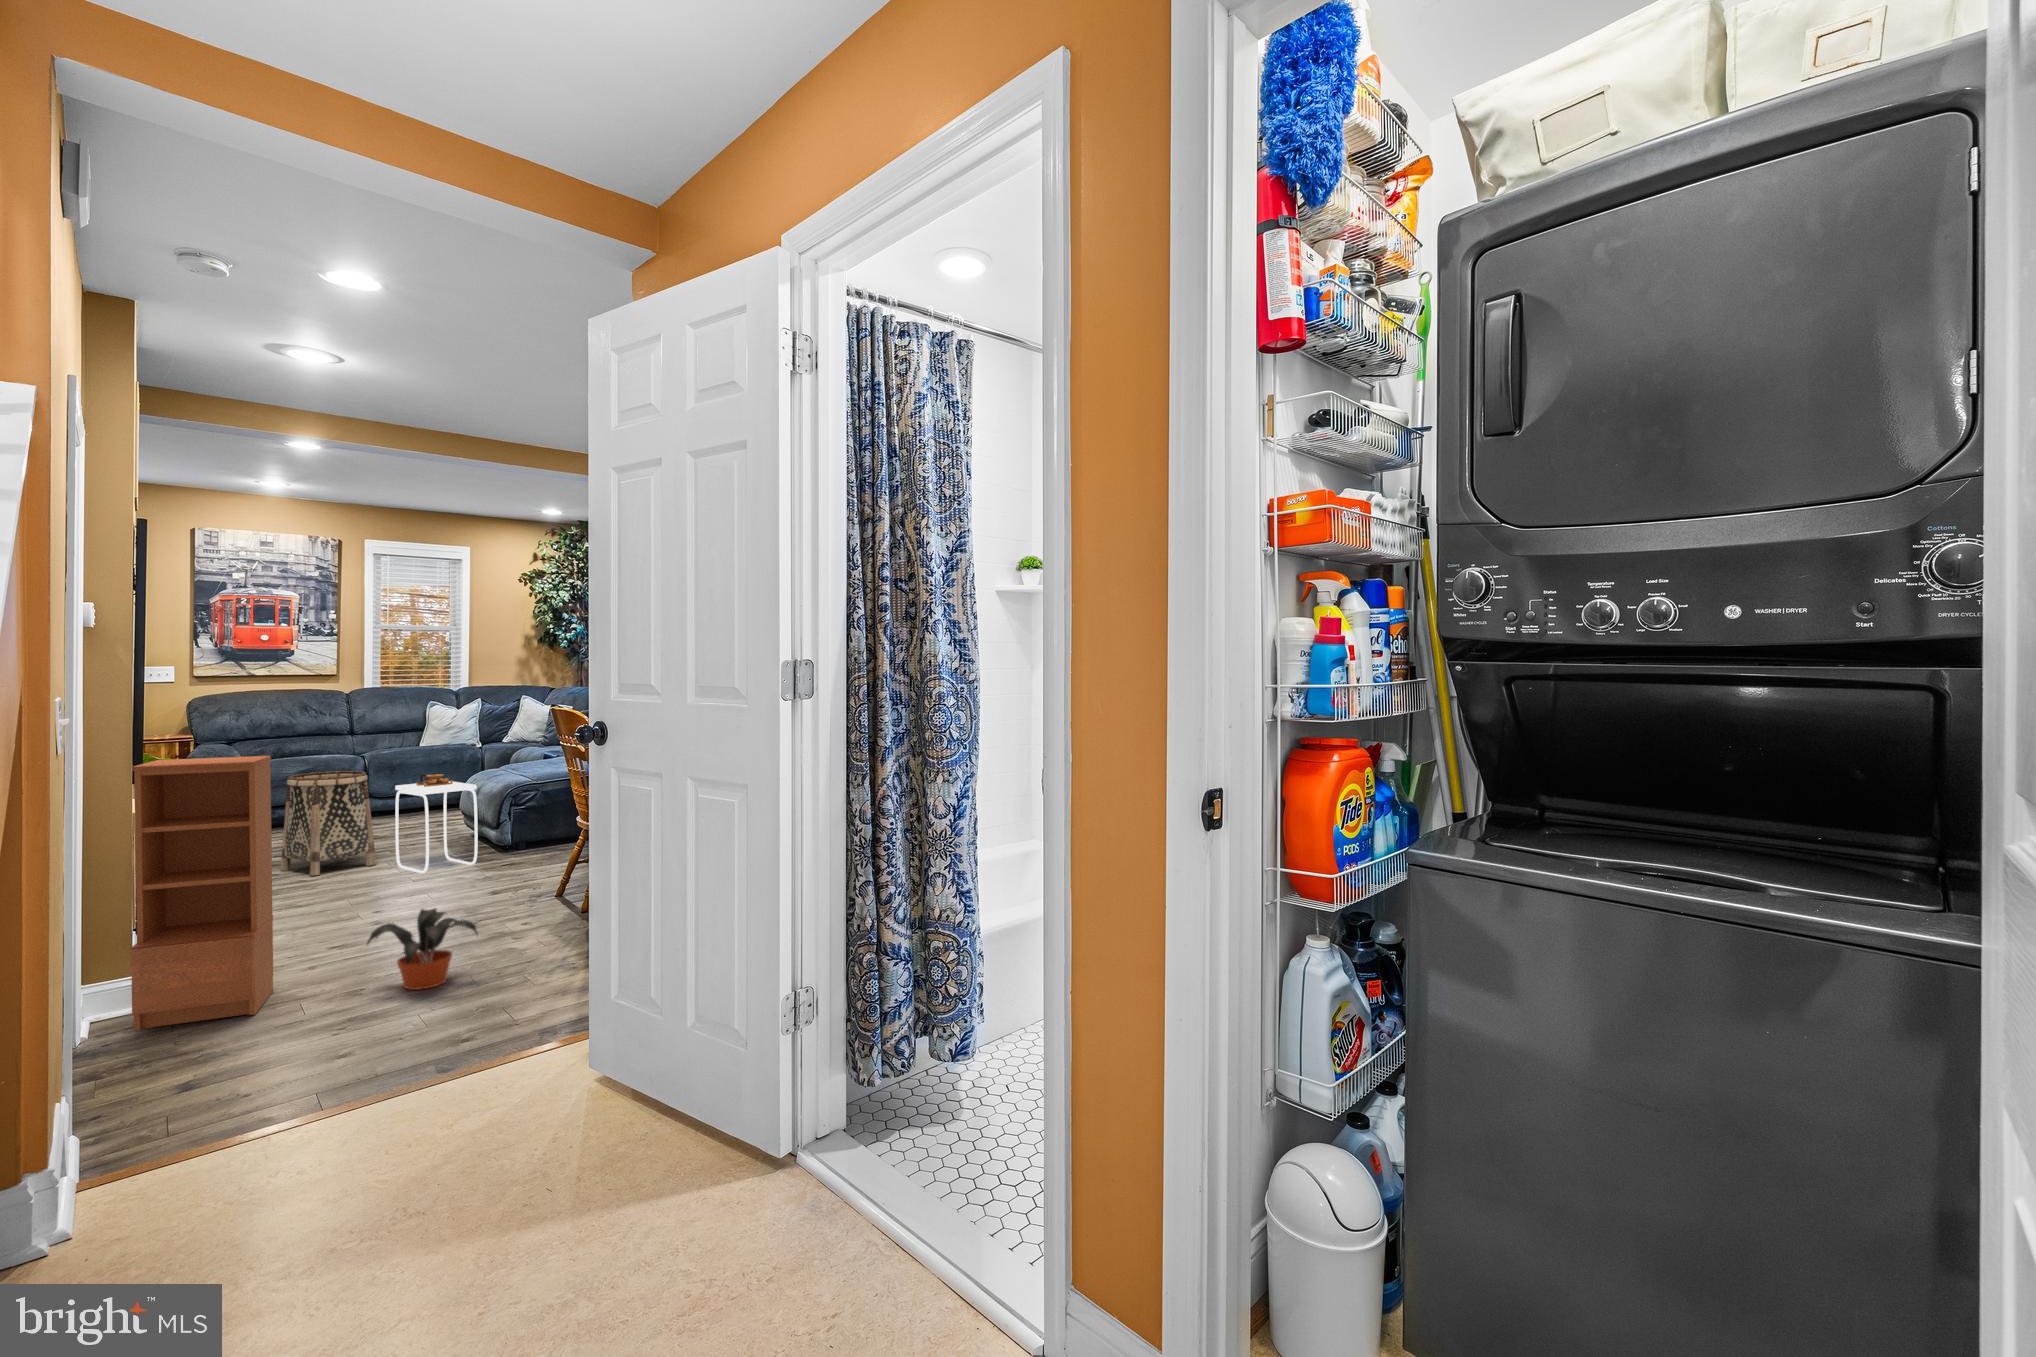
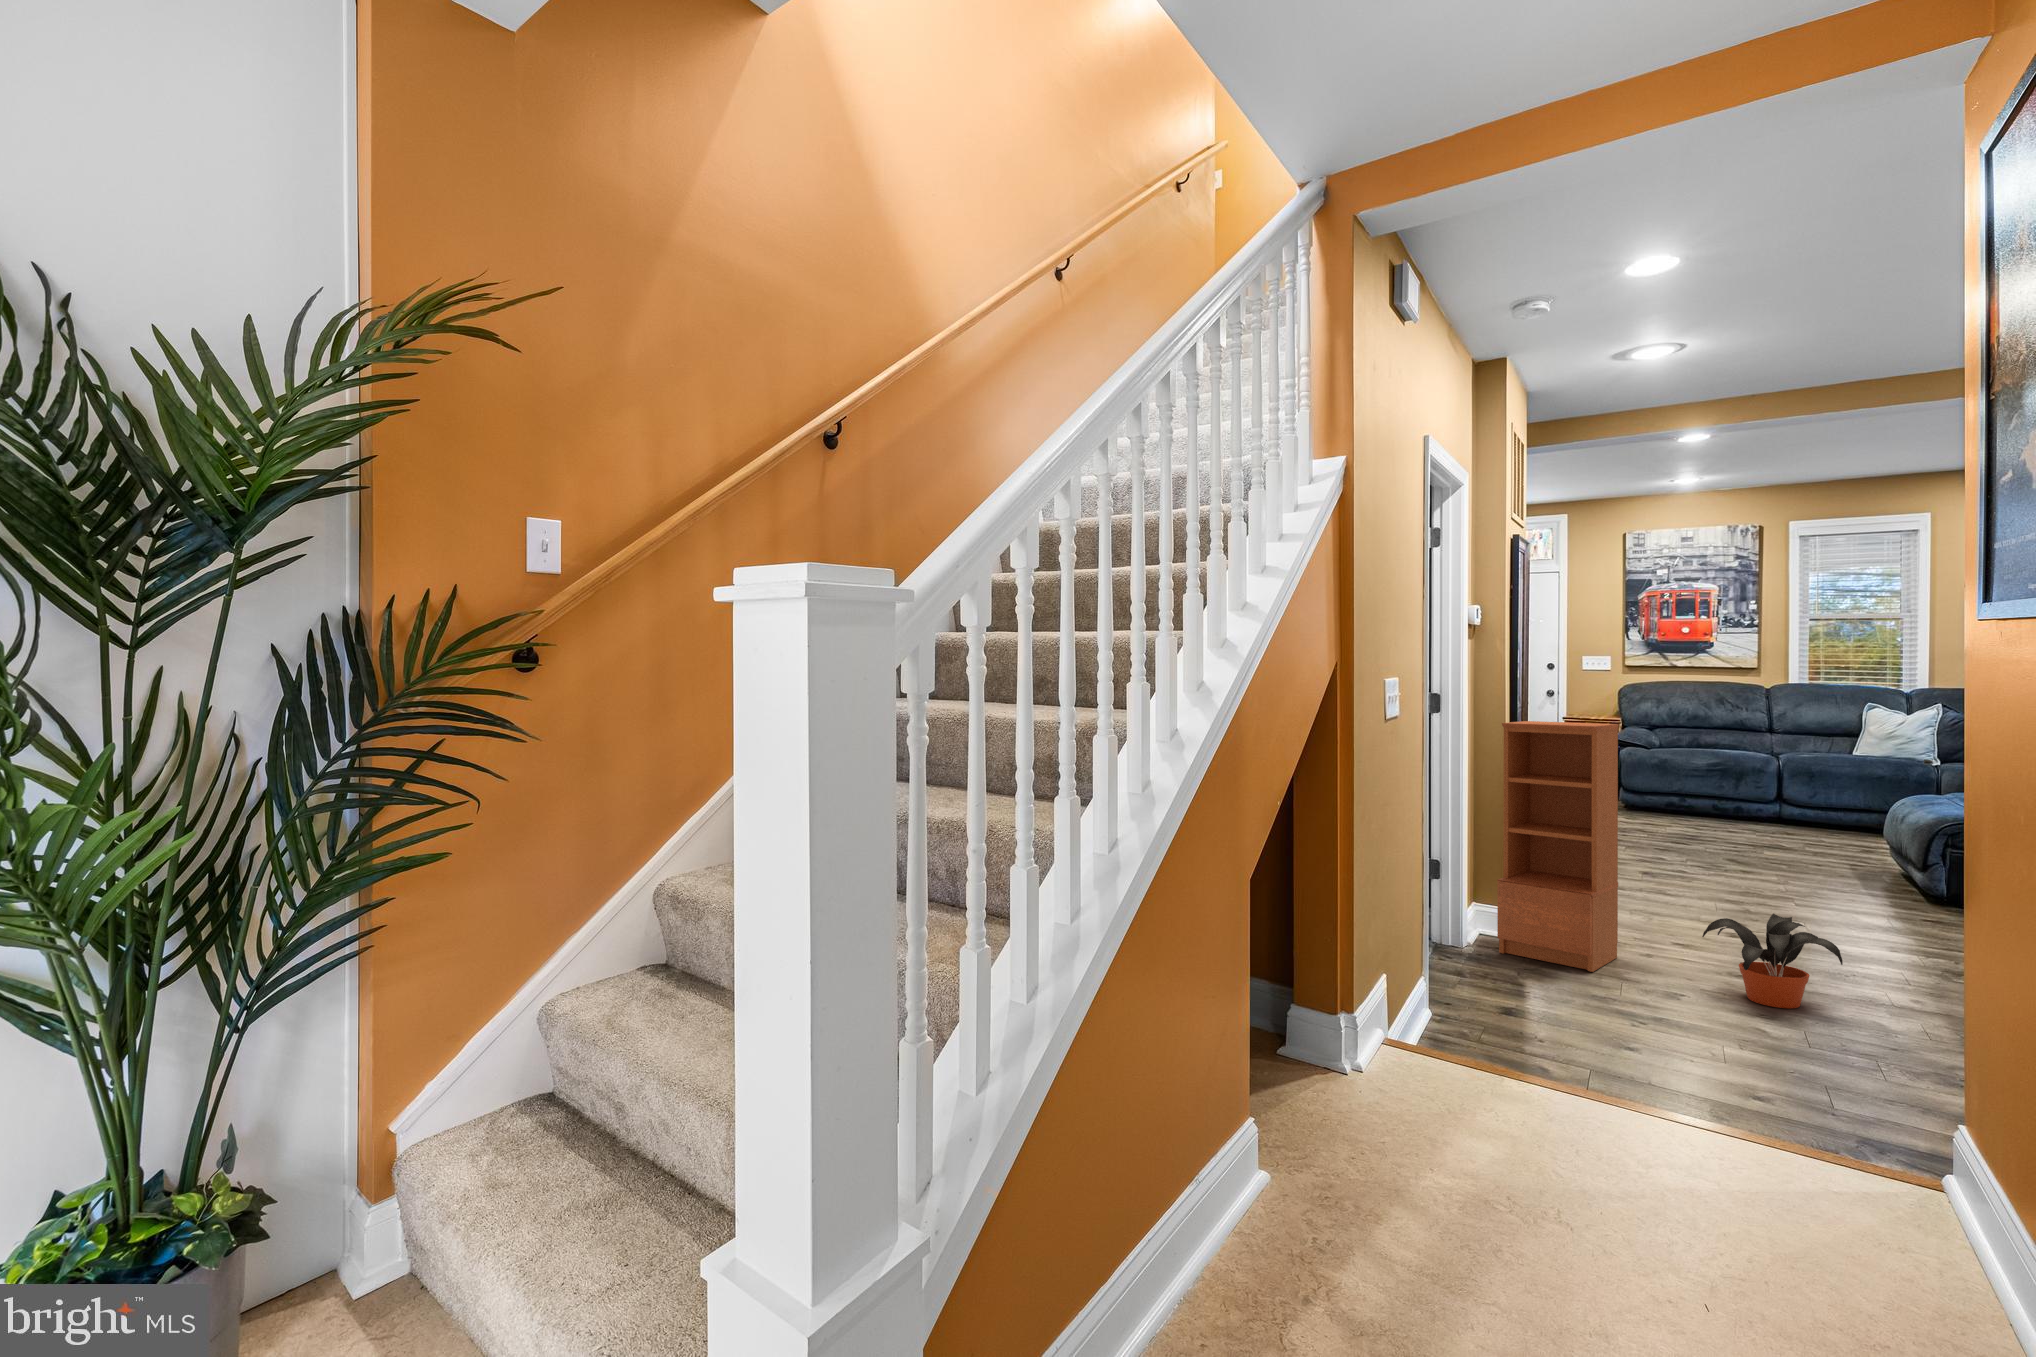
basket: present [281,771,376,875] -> none [1672,761,1771,869]
side table: present [395,774,478,873] -> none [1793,774,1899,893]

